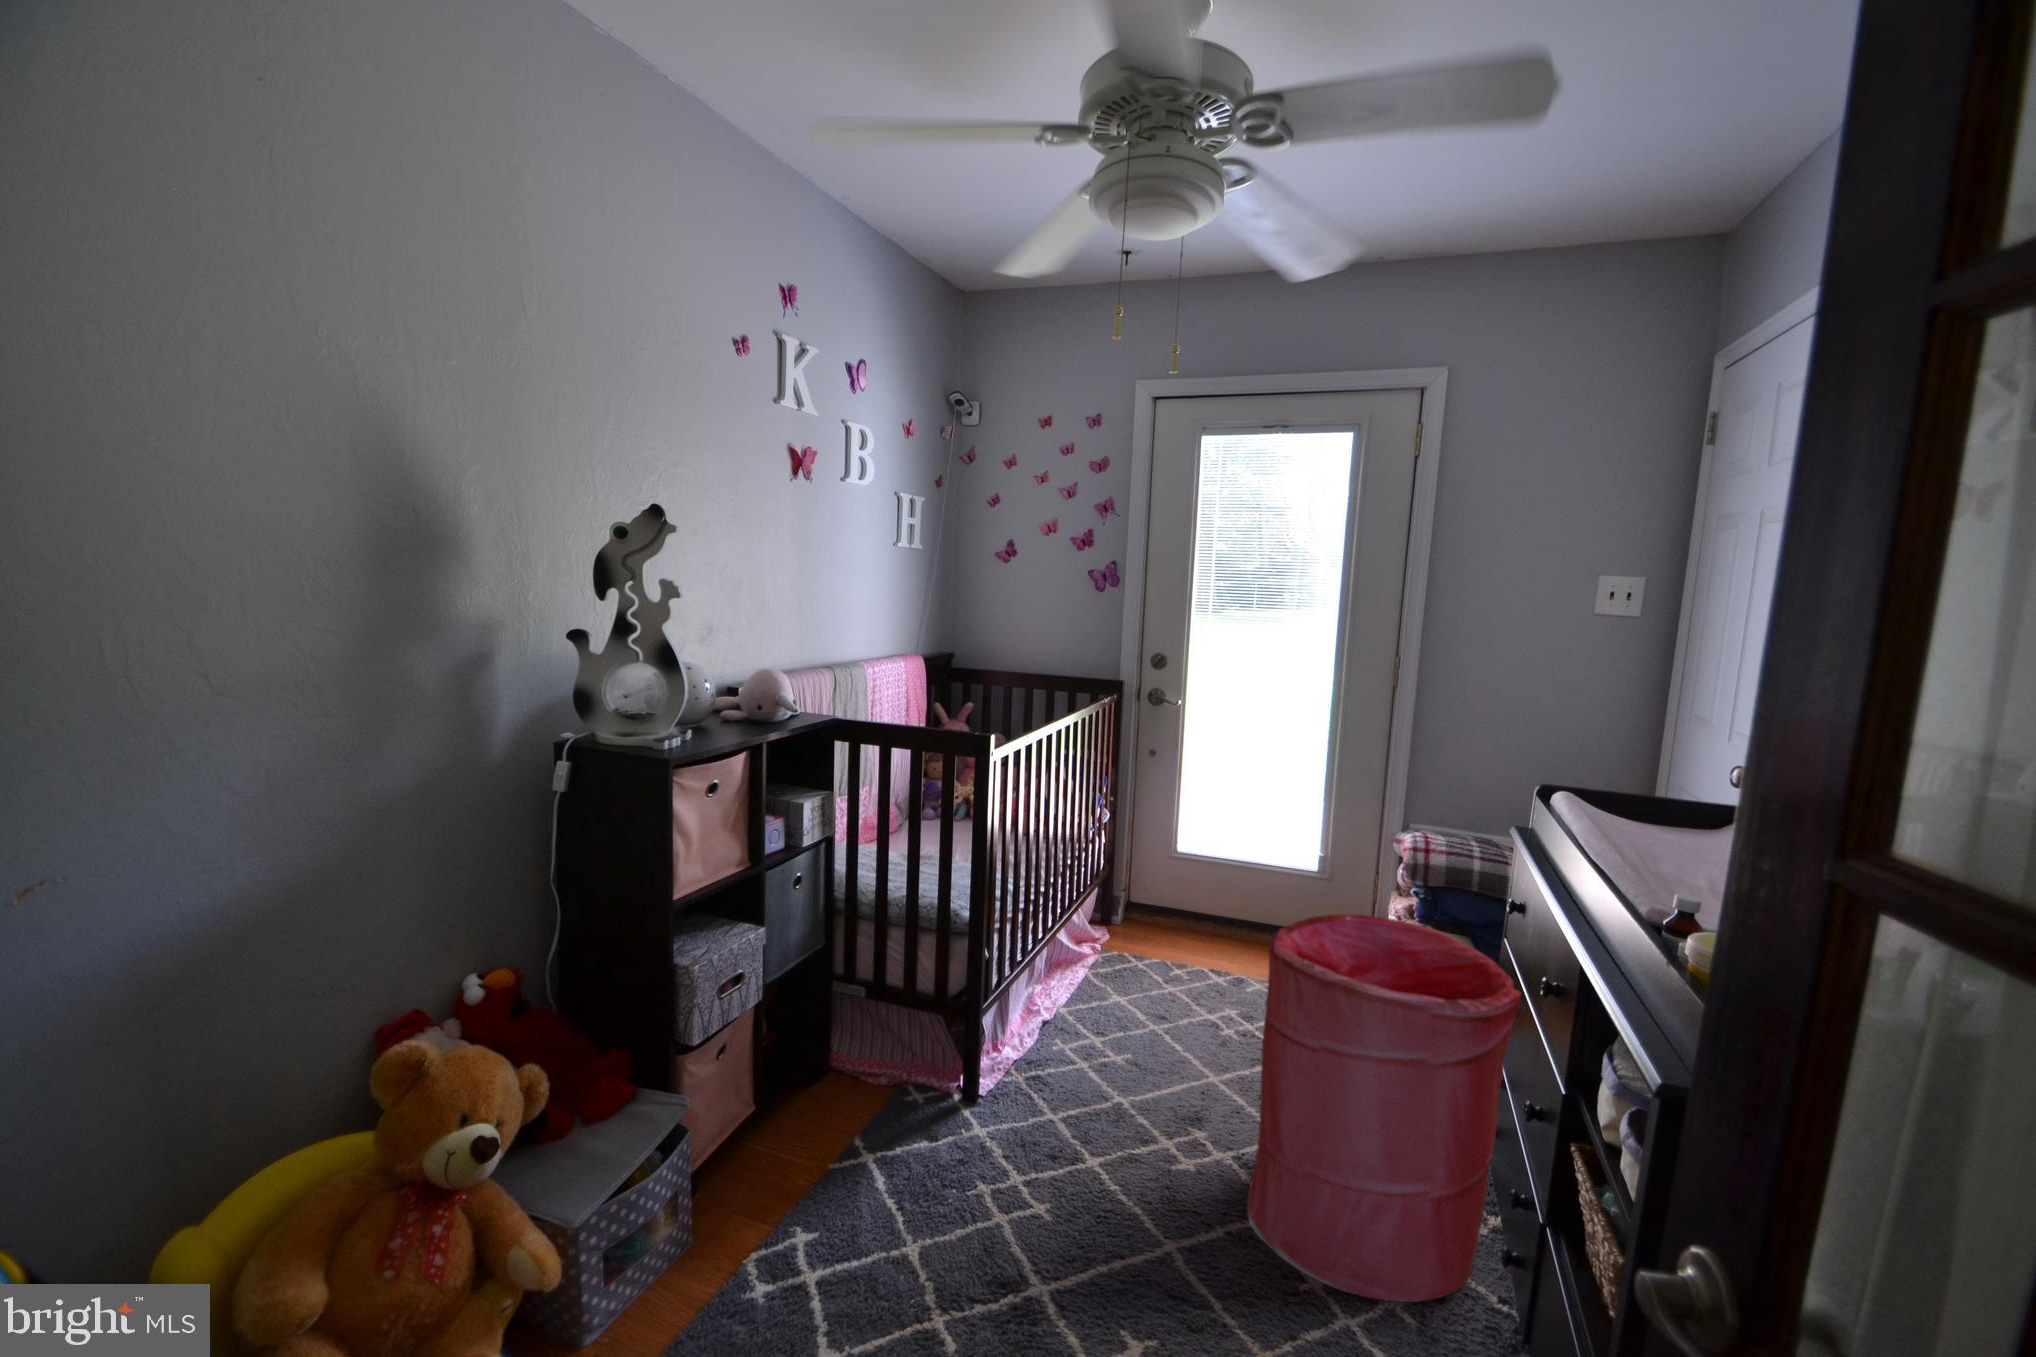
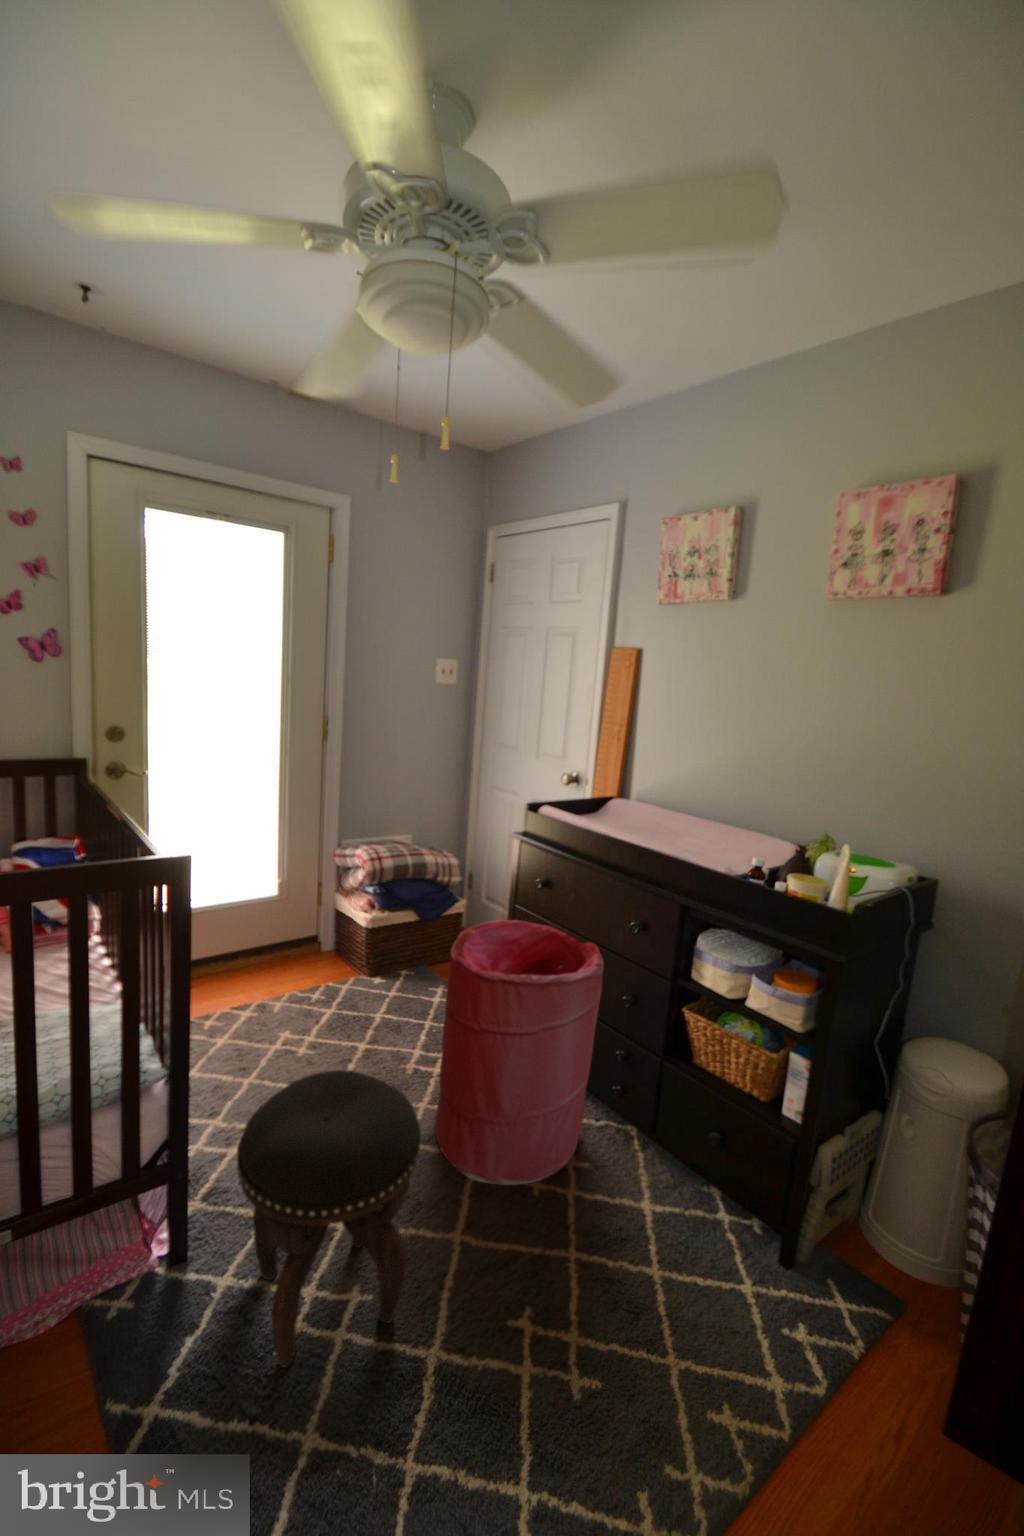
footstool: none [940,965,1117,1244] -> present [237,1070,421,1367]

